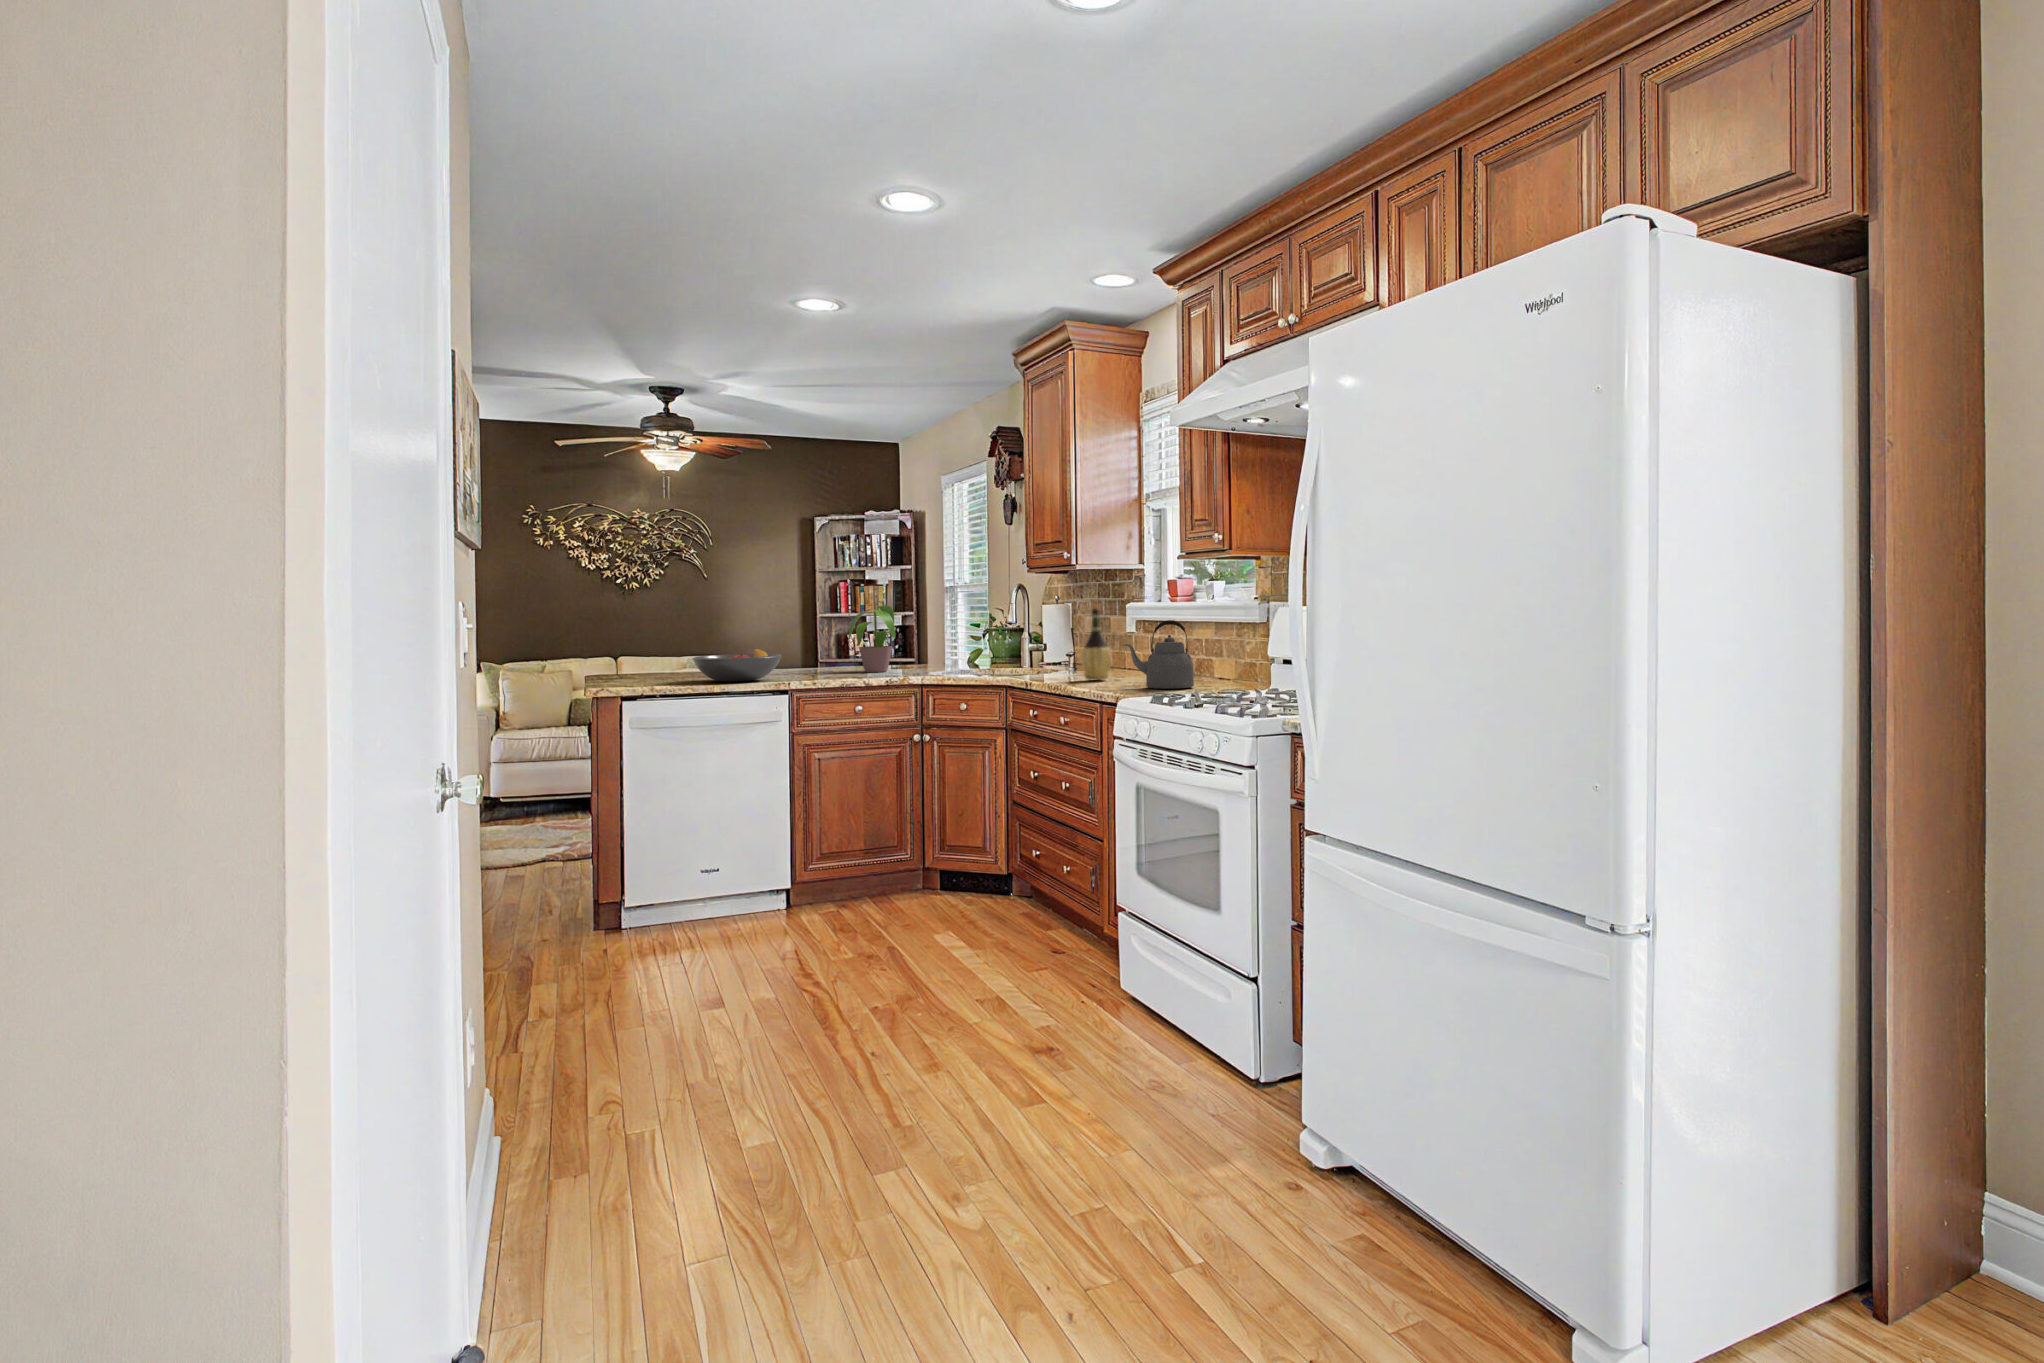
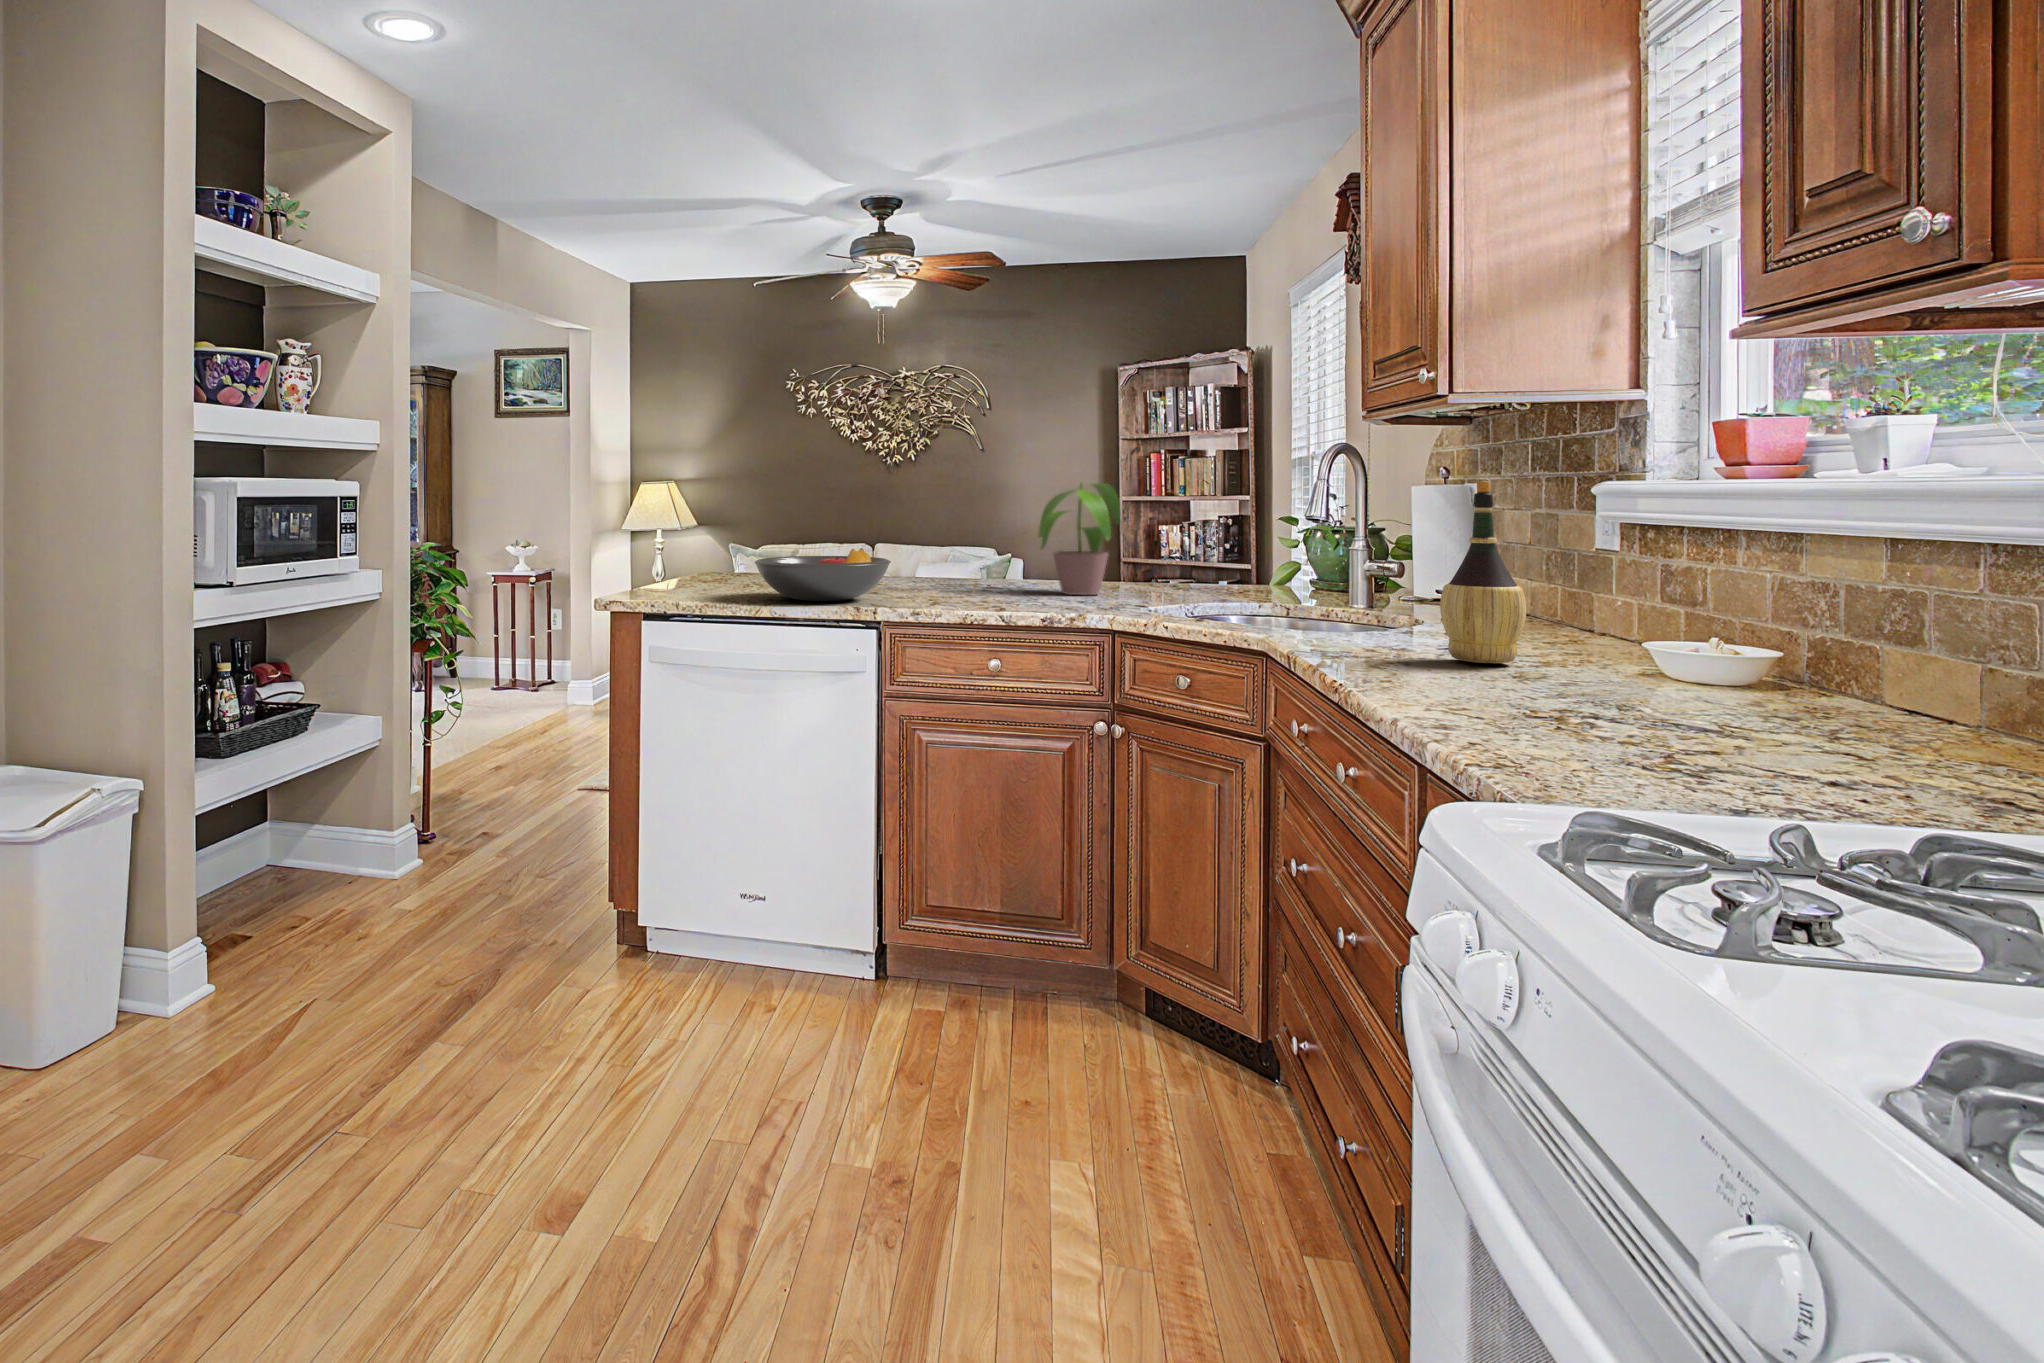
kettle: present [1124,620,1194,689] -> none [1536,527,1790,736]

